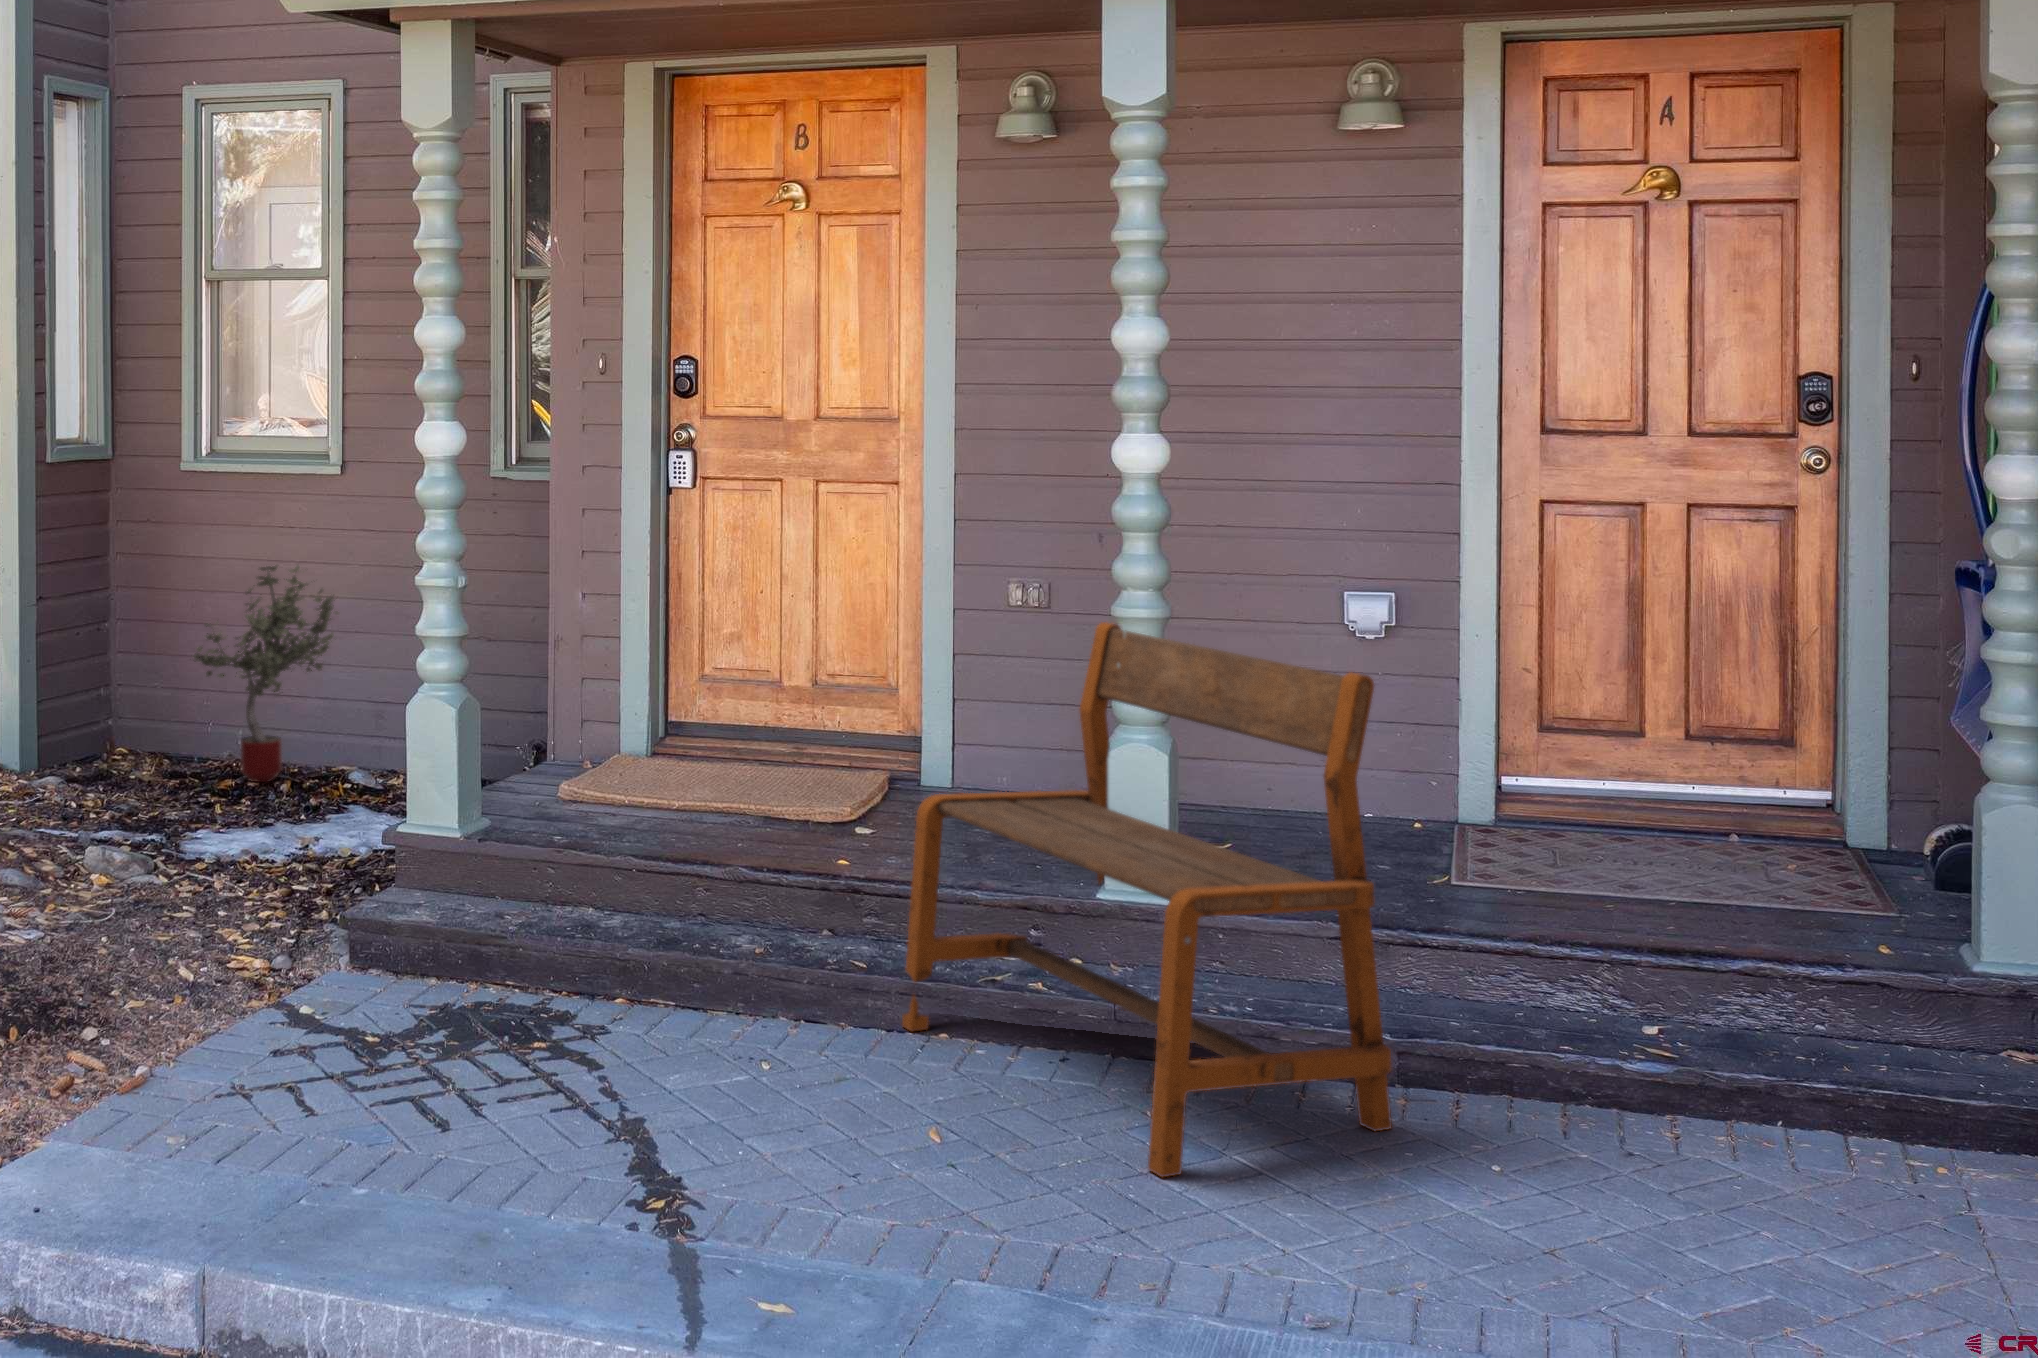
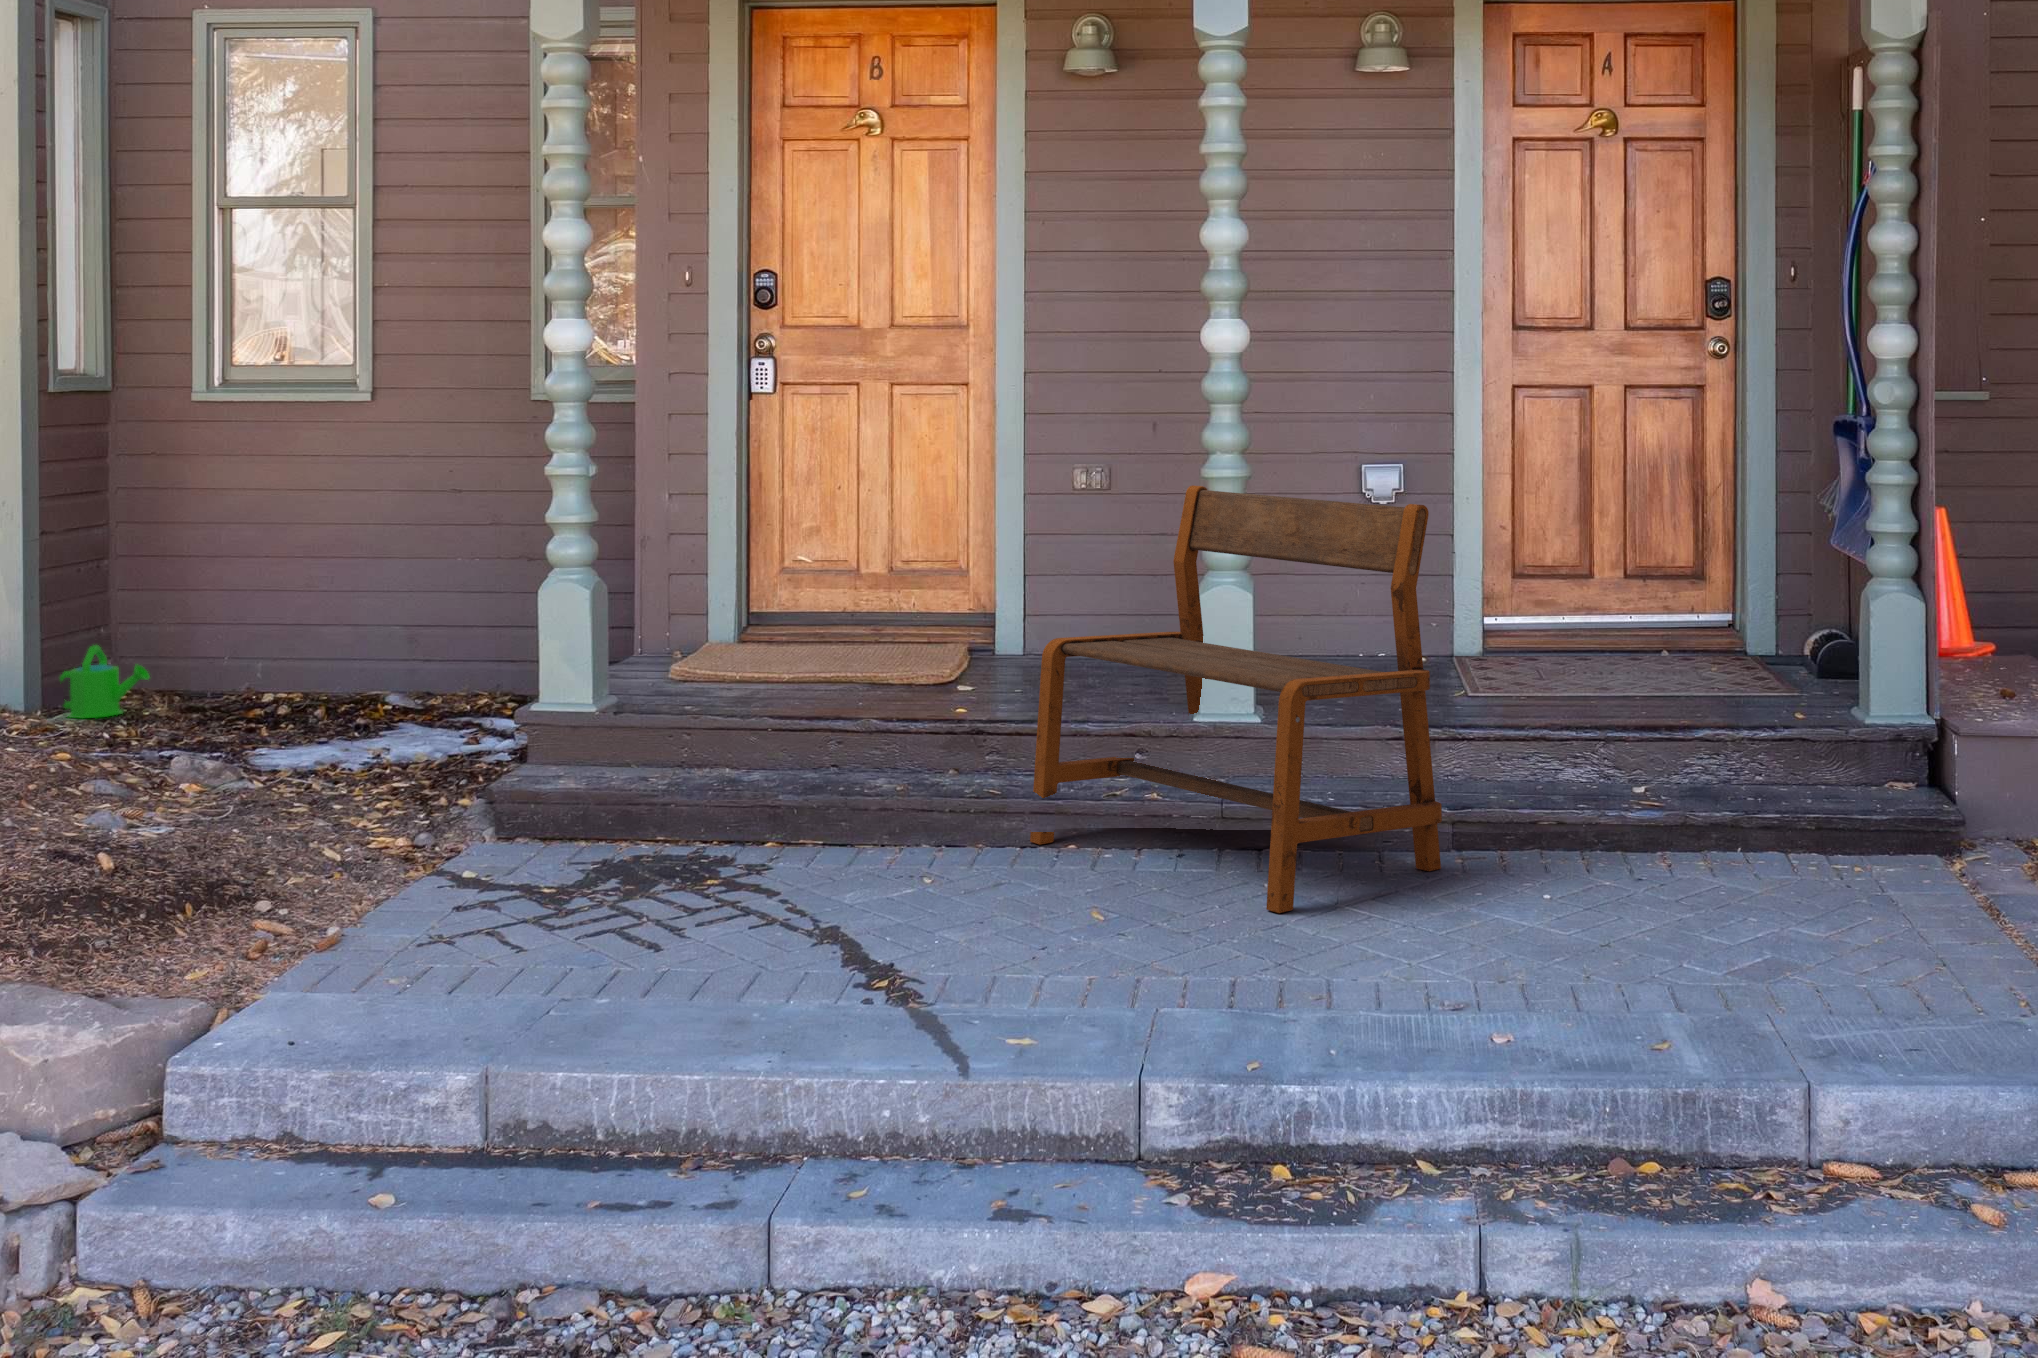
potted tree: present [194,566,338,782] -> none [212,490,385,716]
watering can: none [57,701,138,771] -> present [60,645,150,718]

